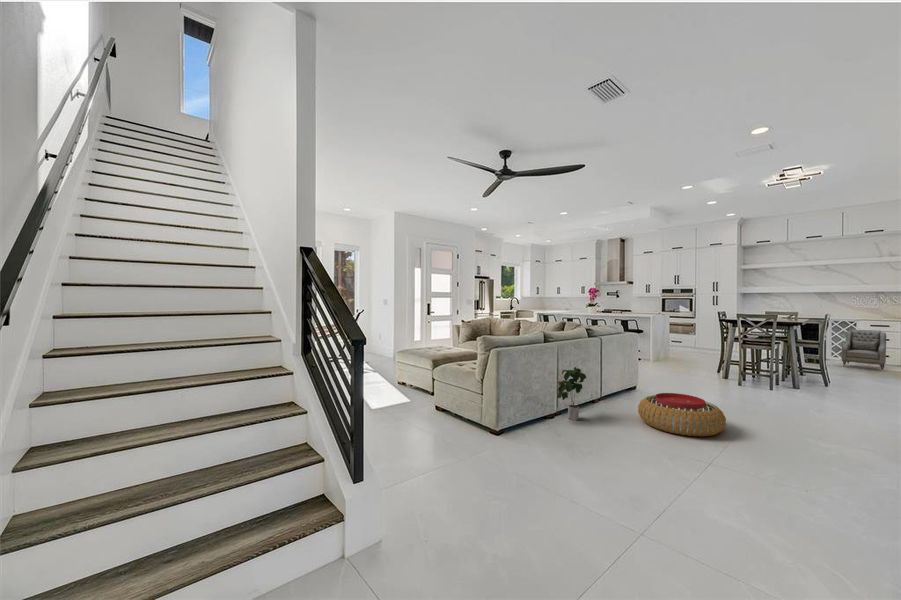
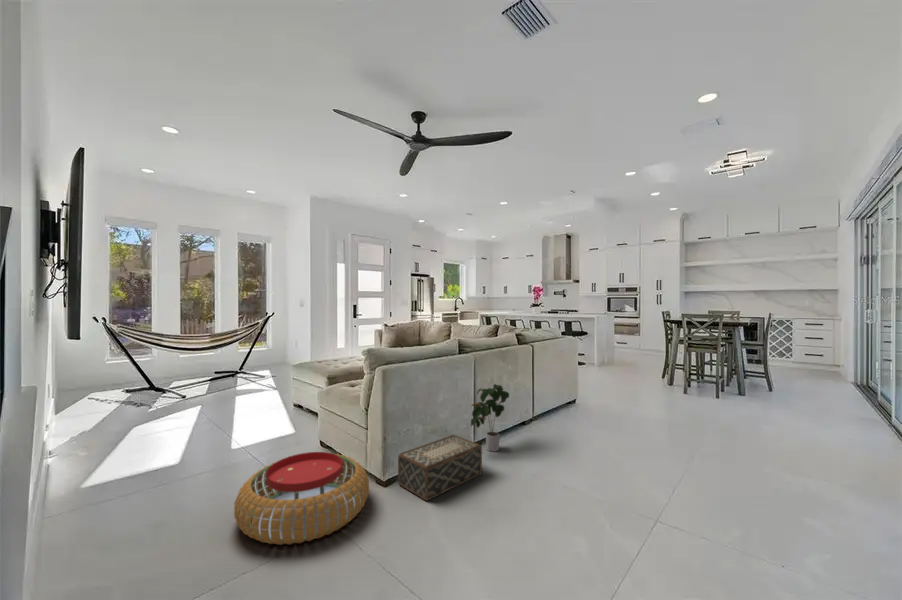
armchair: present [842,330,886,371] -> none [781,316,822,371]
pouf: present [638,393,726,436] -> present [234,452,369,545]
woven basket: none [508,404,570,447] -> present [398,435,482,500]

